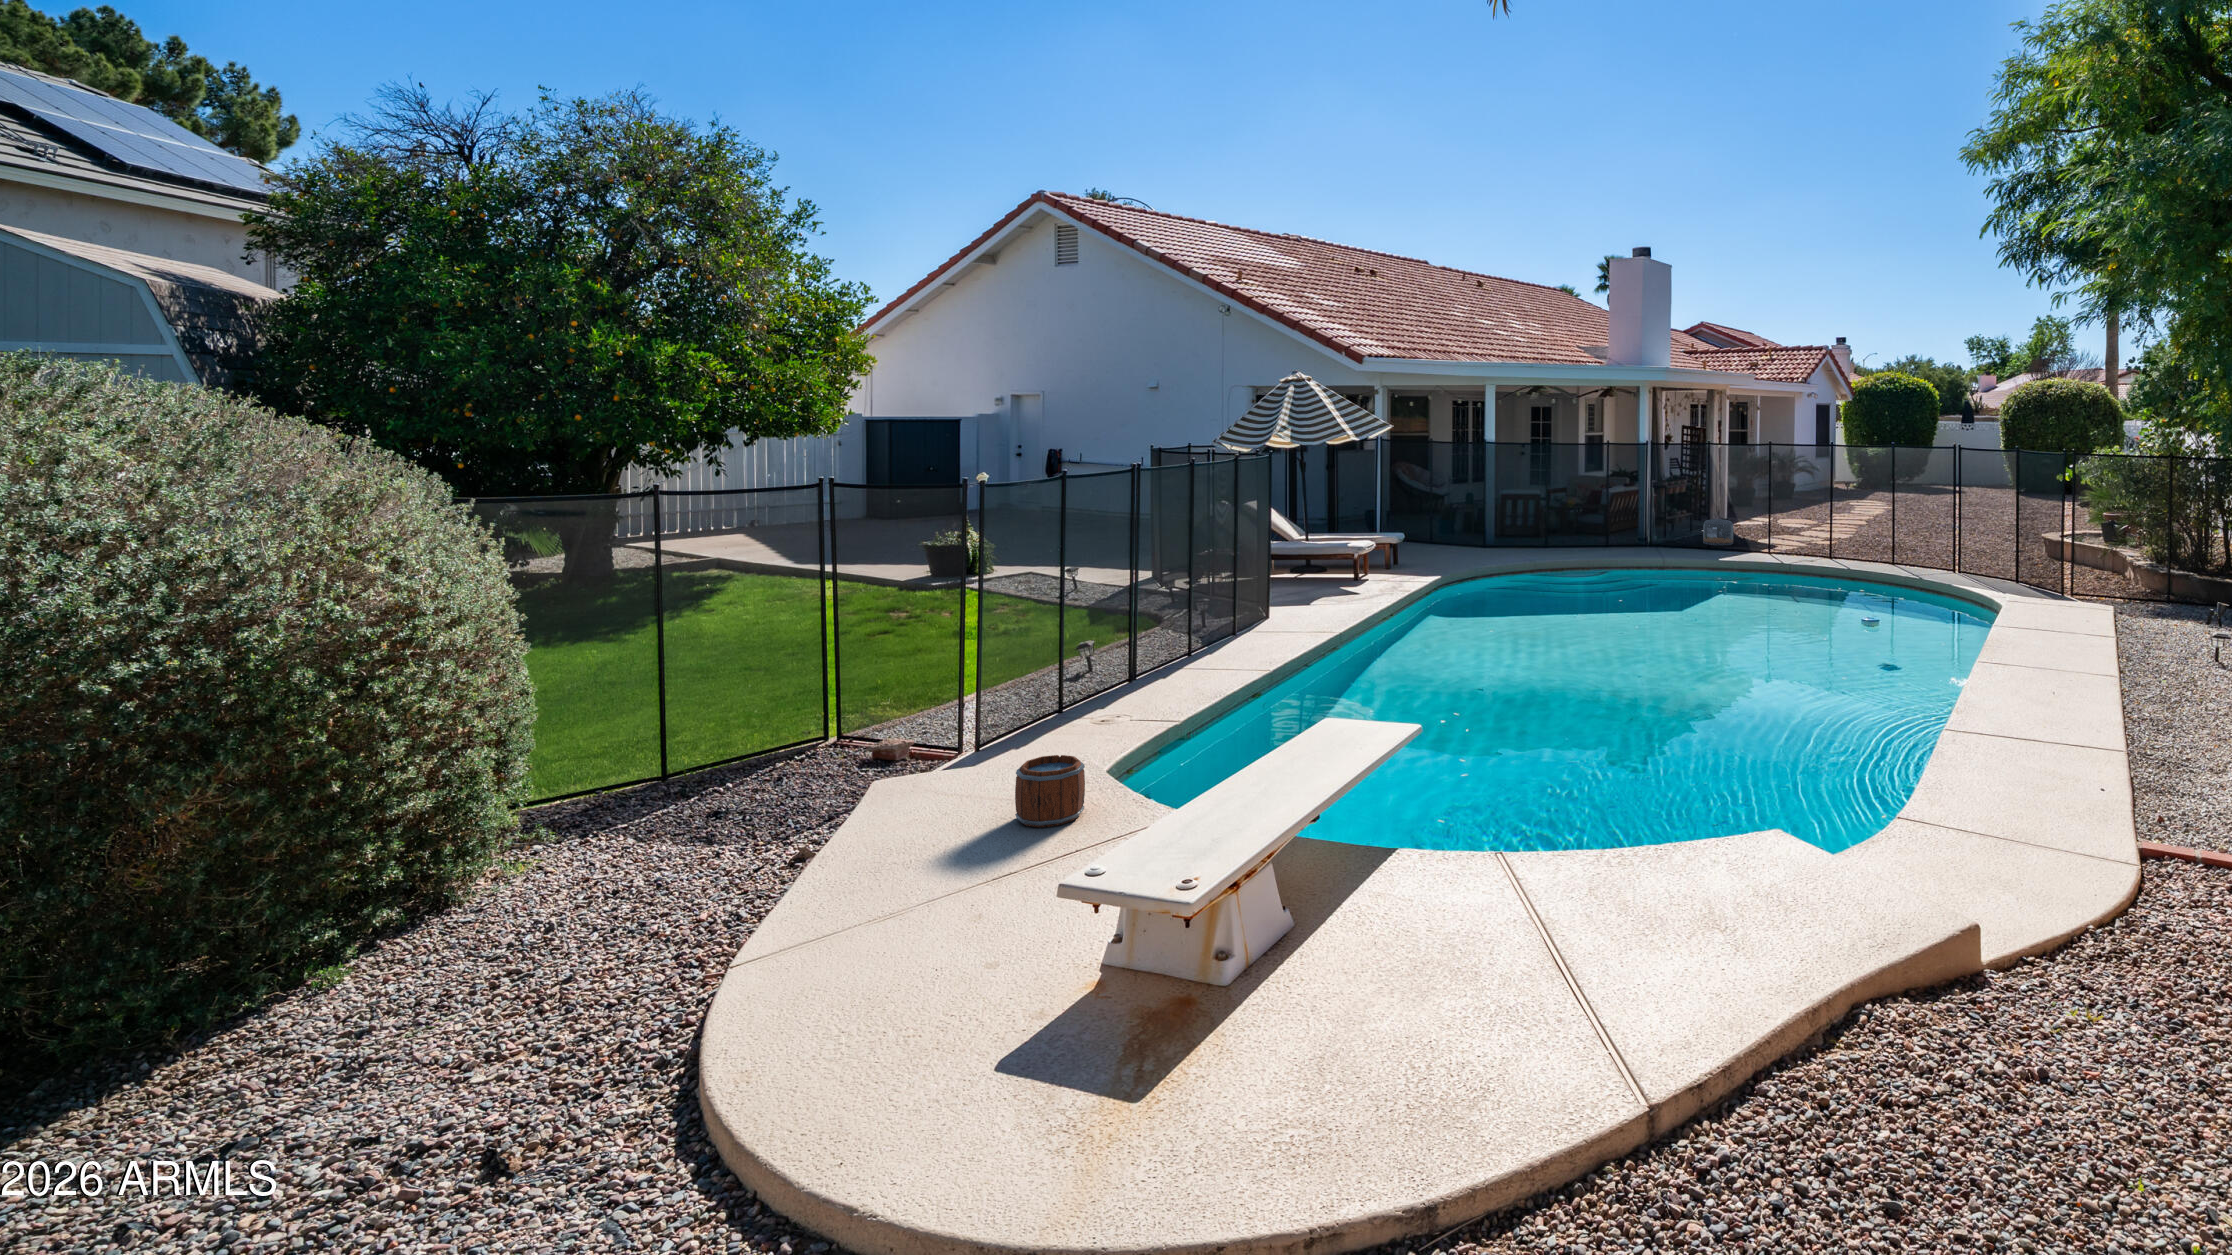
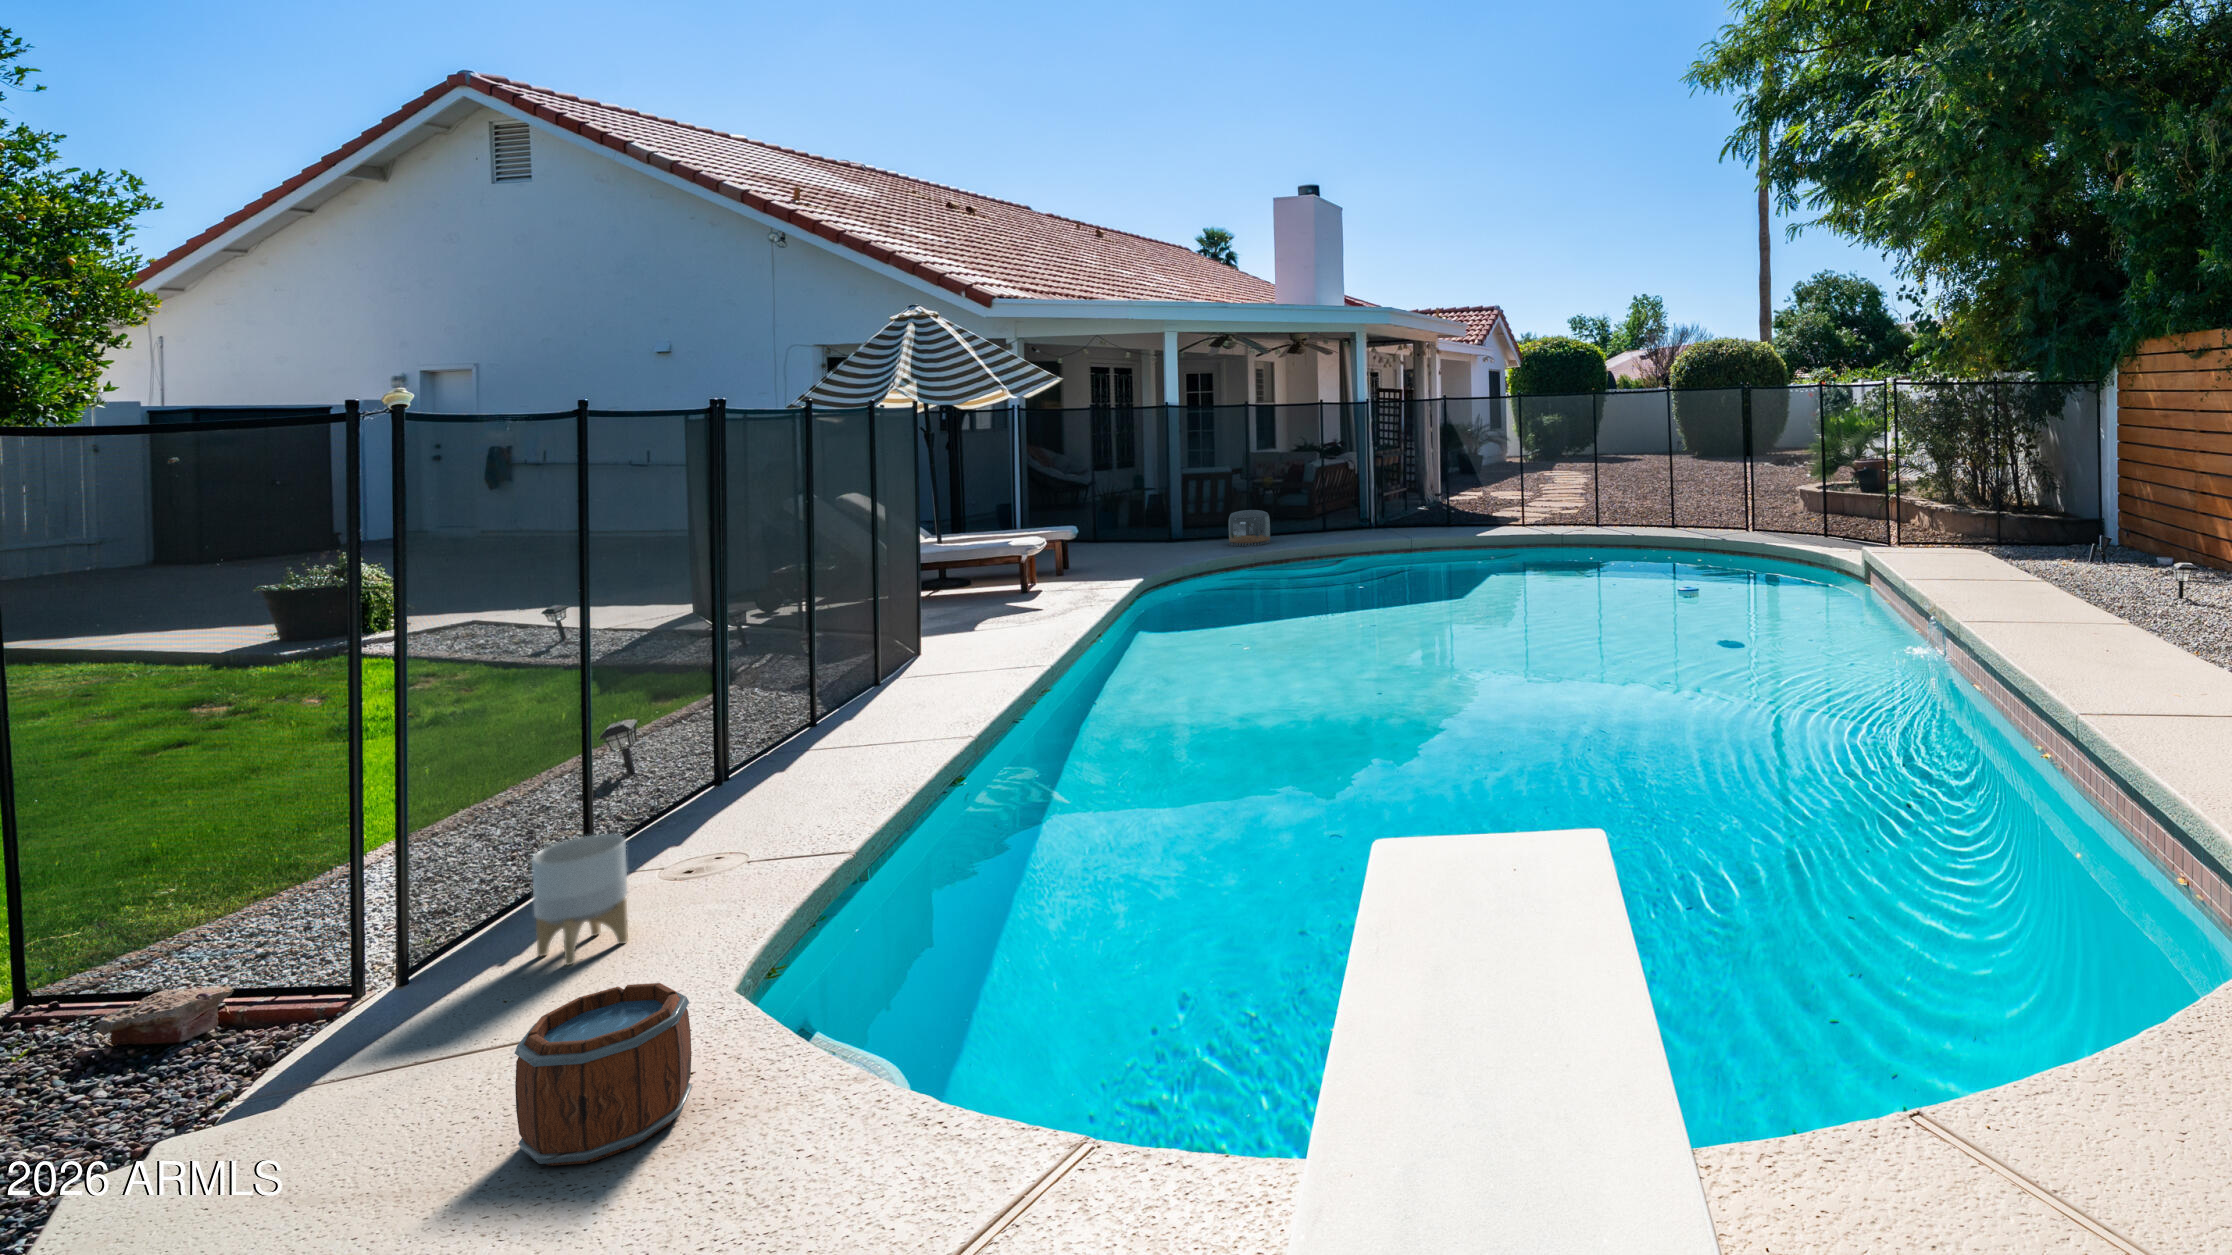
pouf: present [1703,519,1733,545] -> present [1229,510,1270,546]
planter: none [1033,692,1074,755] -> present [532,834,628,965]

